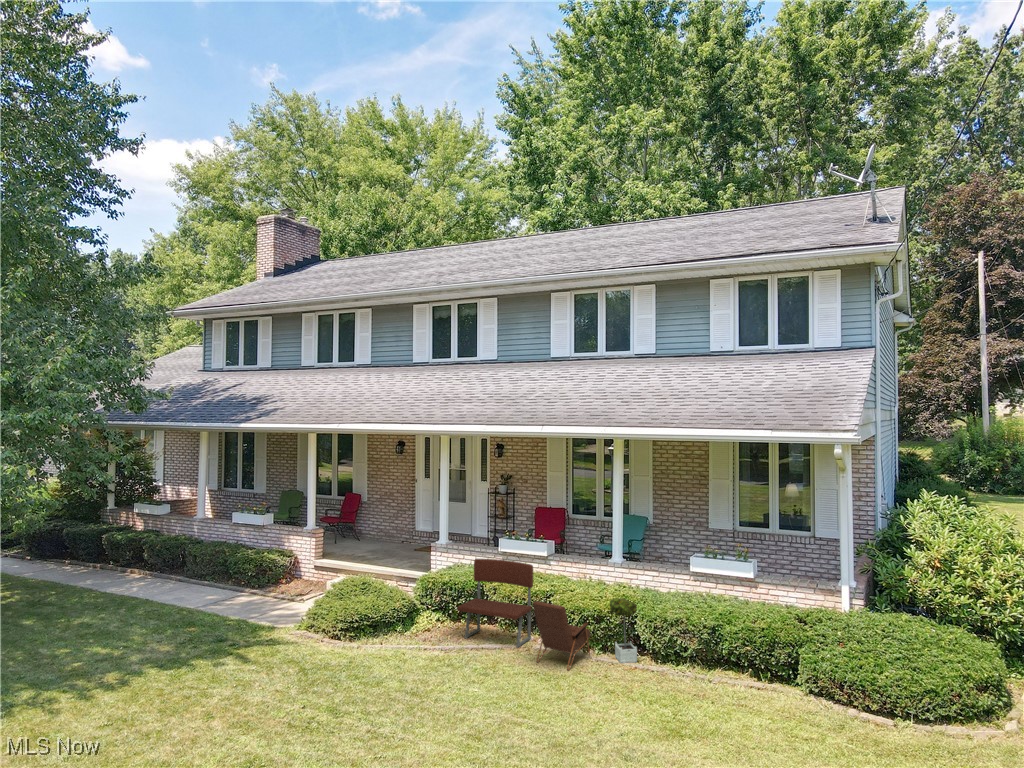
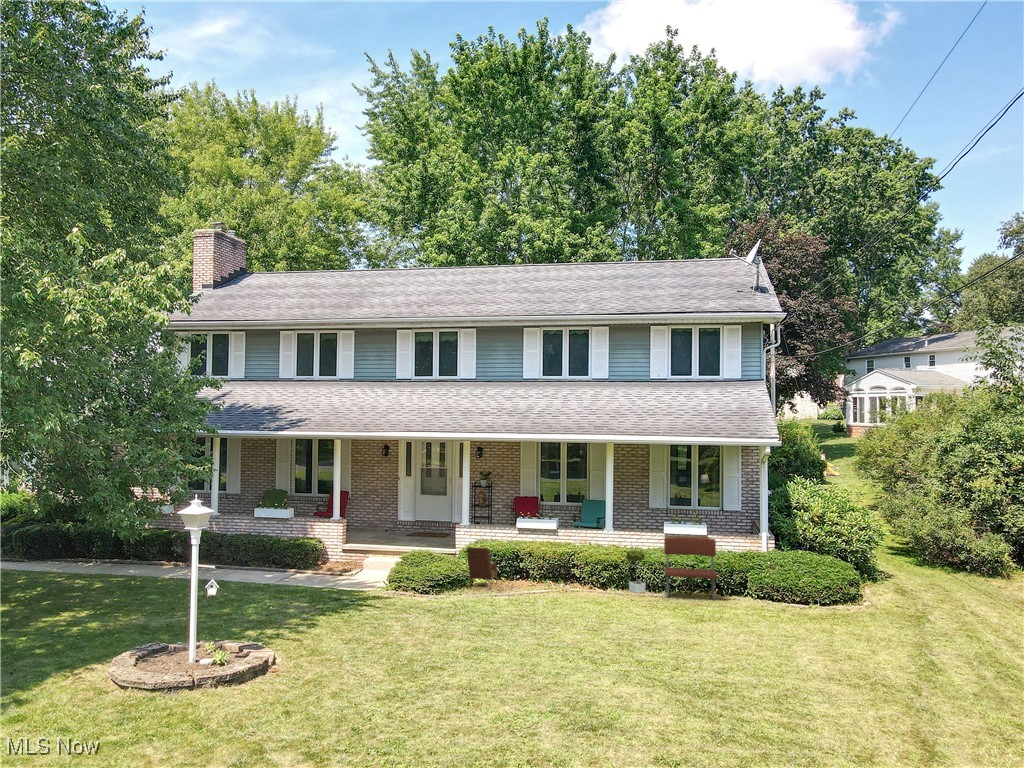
bench: present [458,559,533,647] -> present [664,537,717,600]
armchair: present [533,601,590,670] -> present [467,547,497,589]

